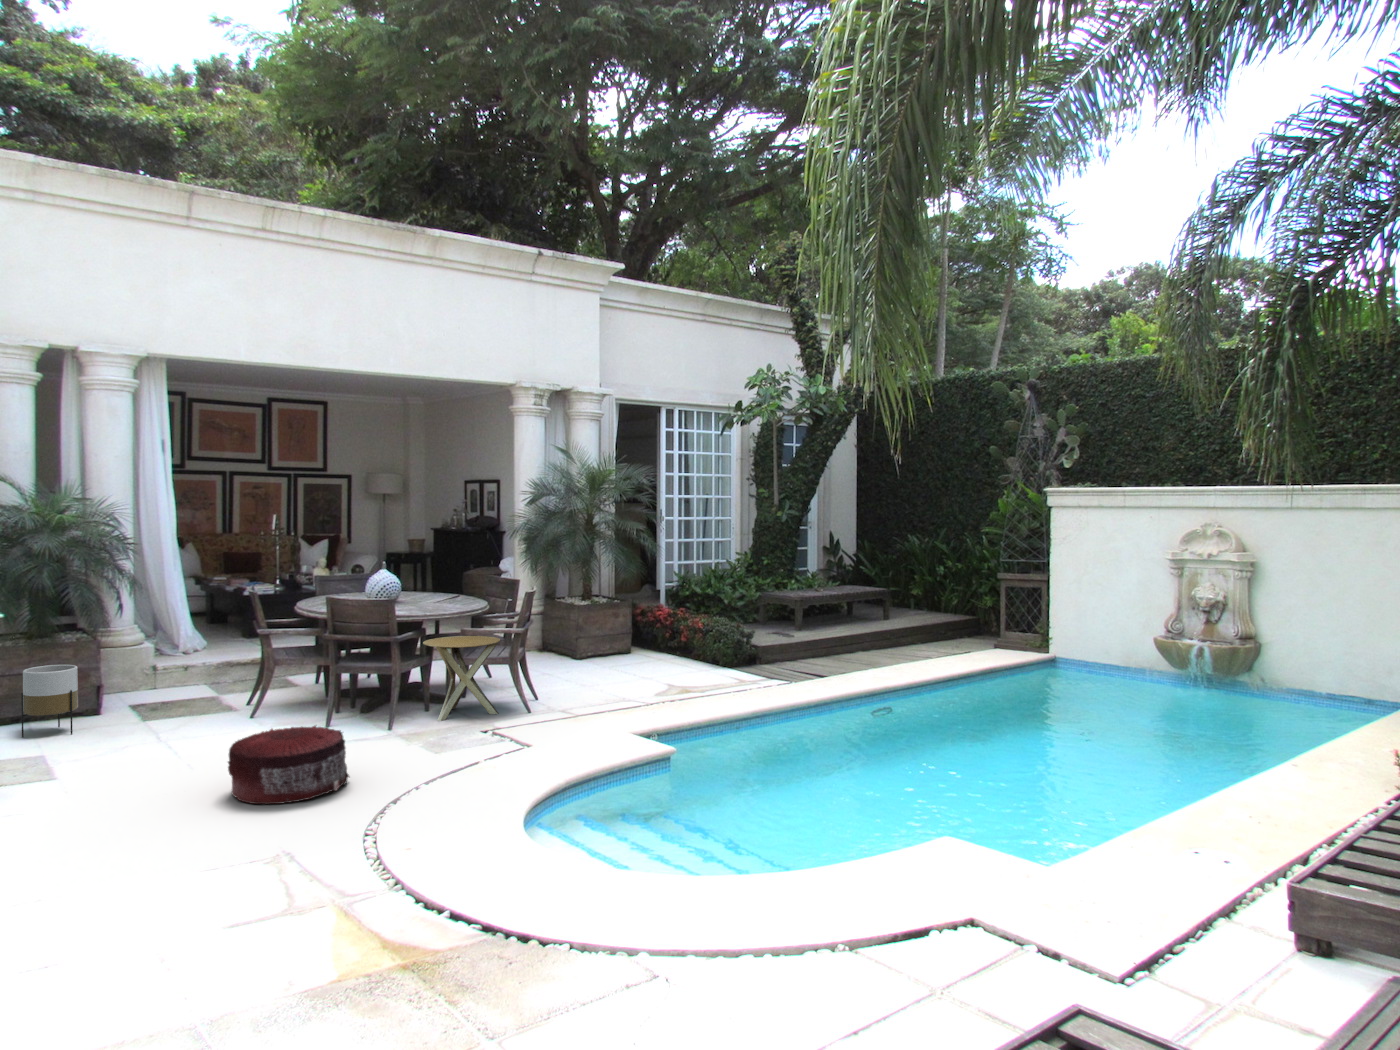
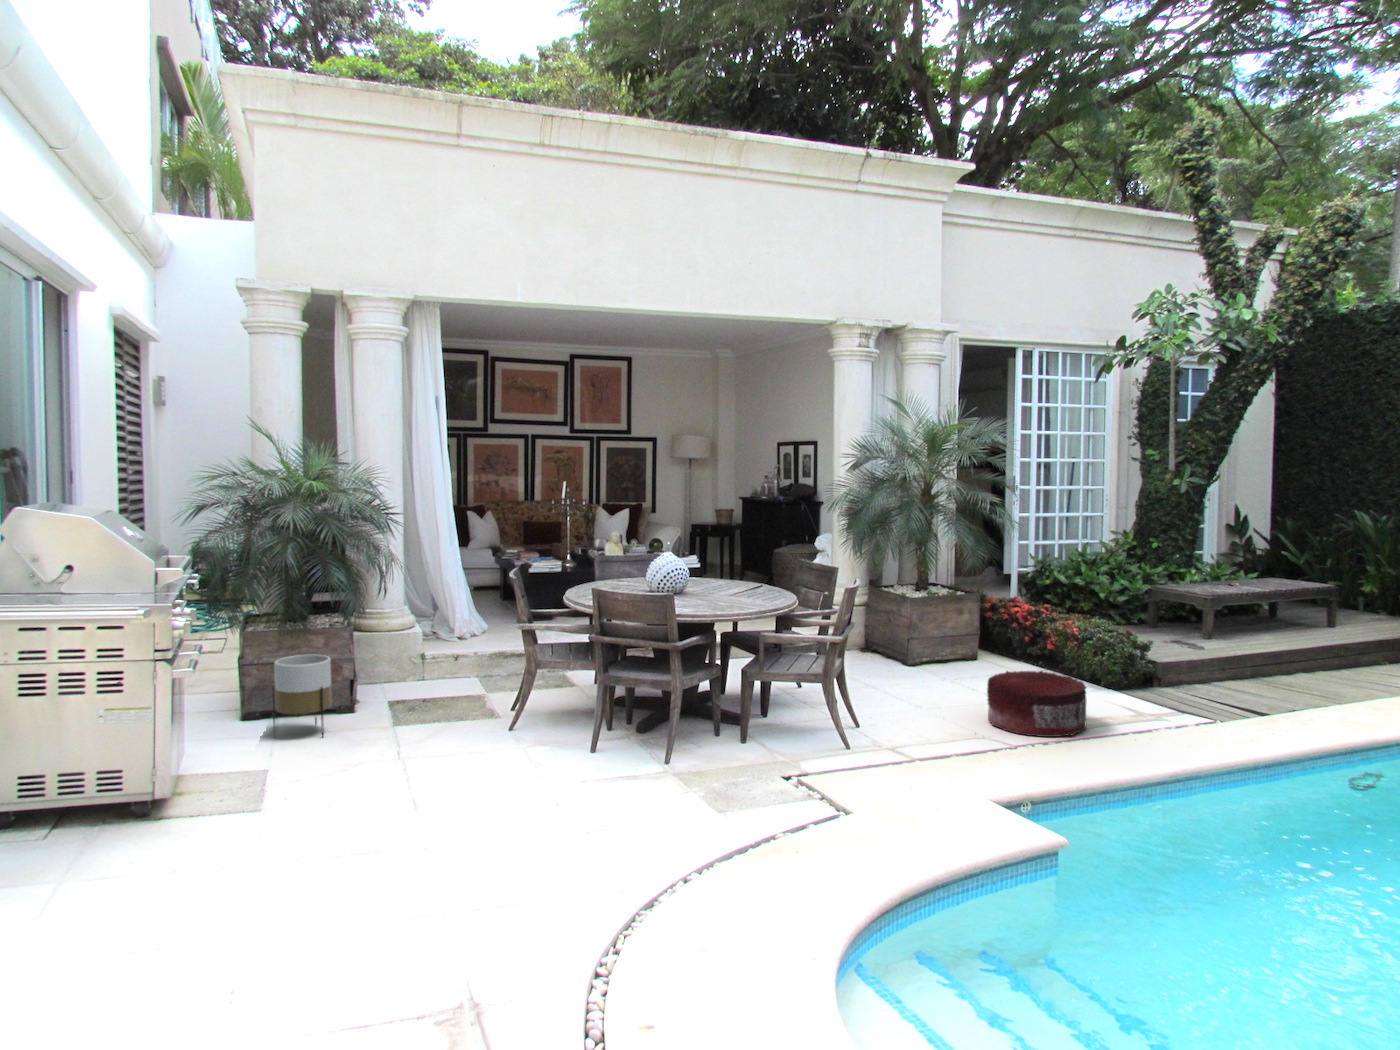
side table: present [423,636,500,721] -> none [714,643,814,758]
pouf: present [228,726,349,804] -> present [987,671,1086,737]

